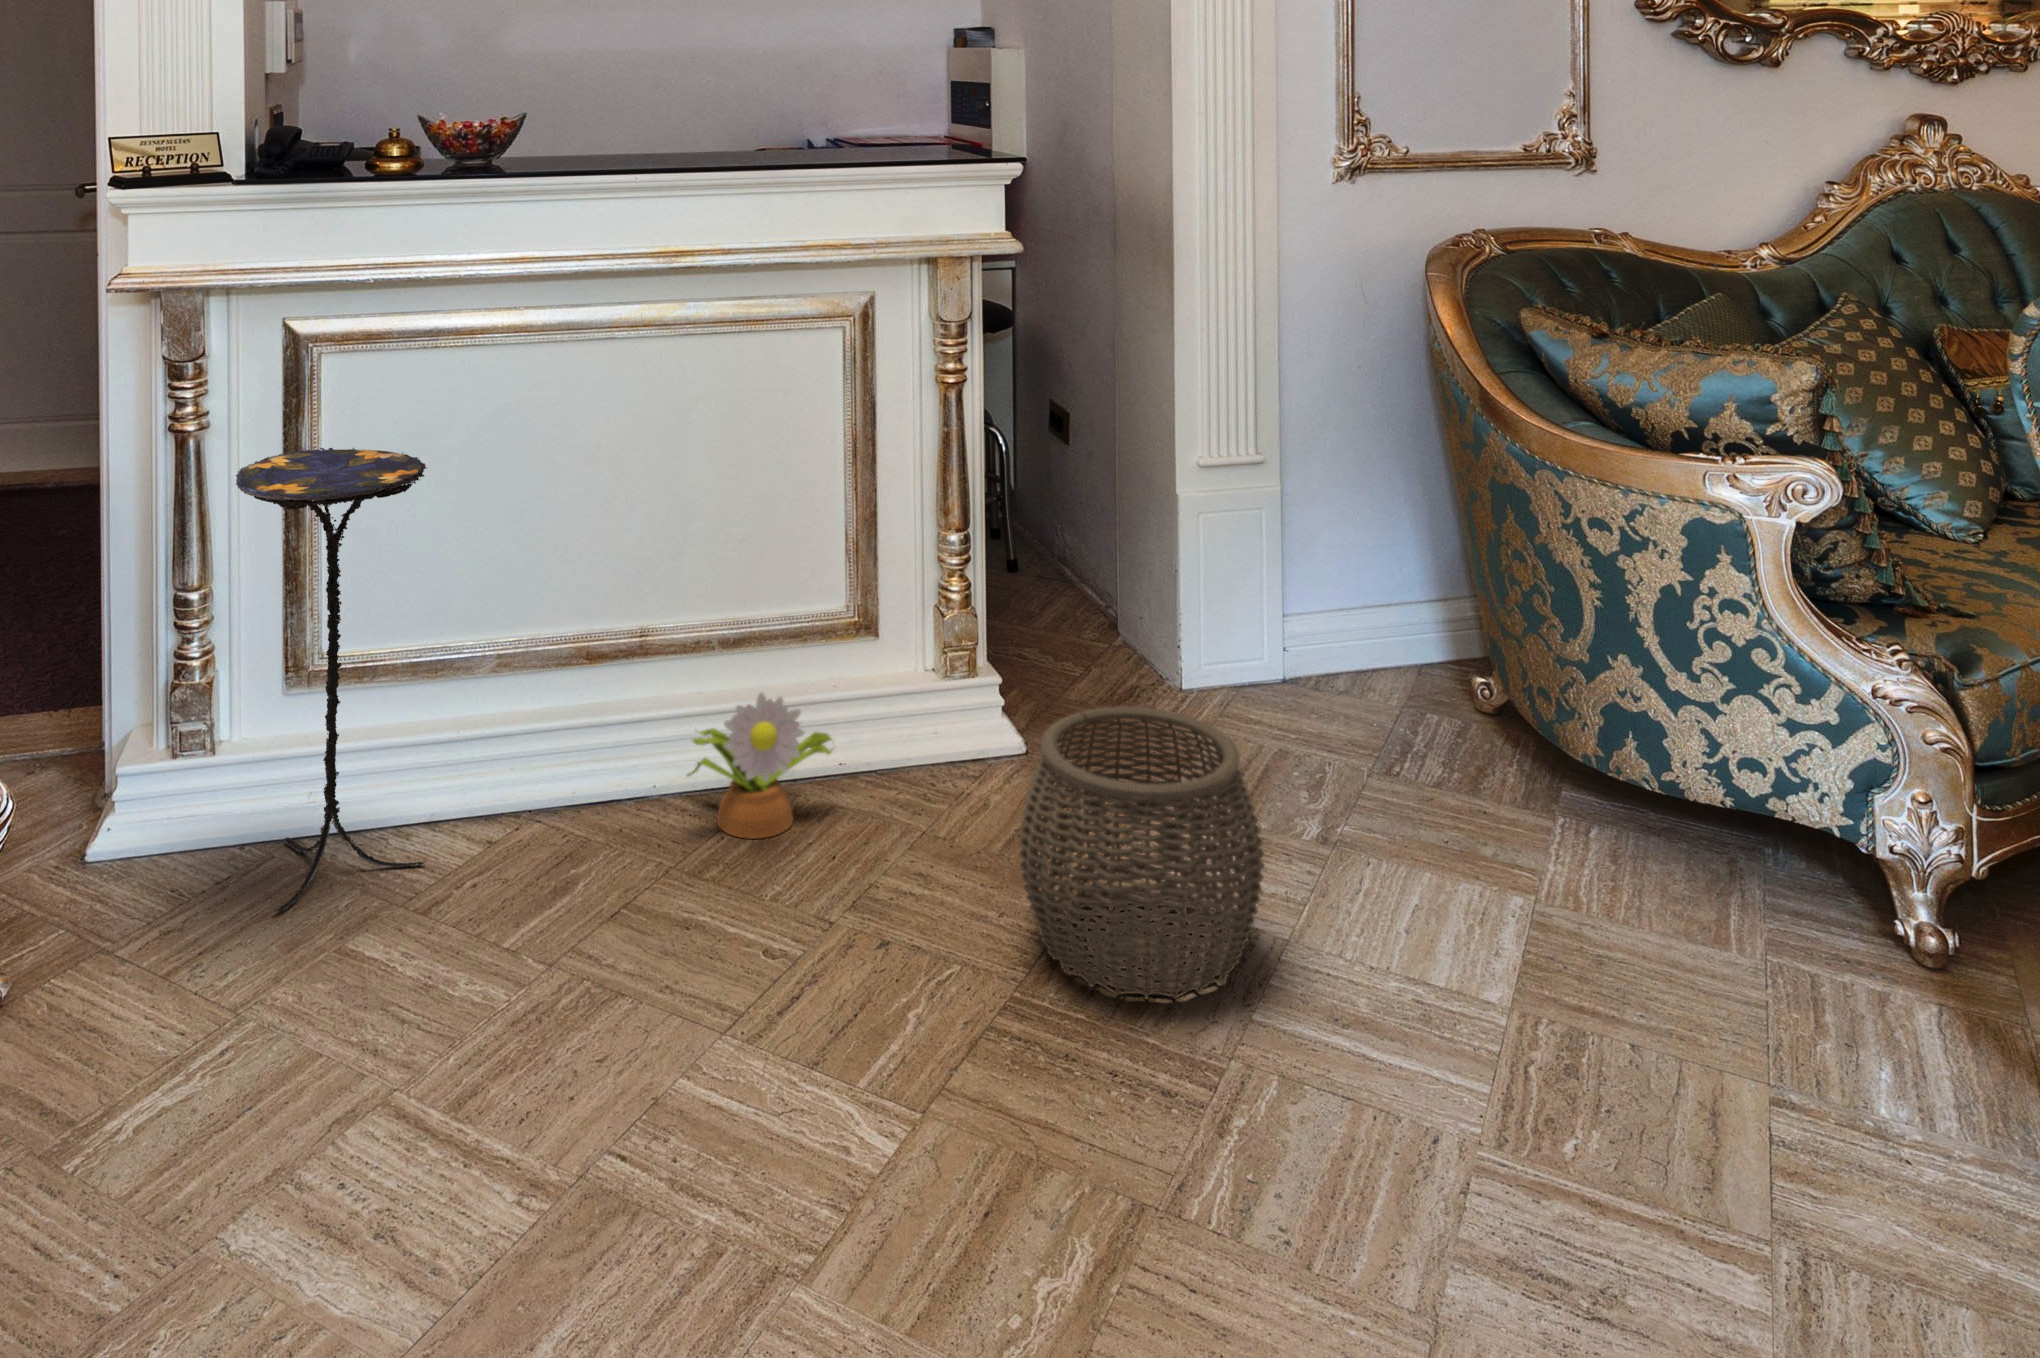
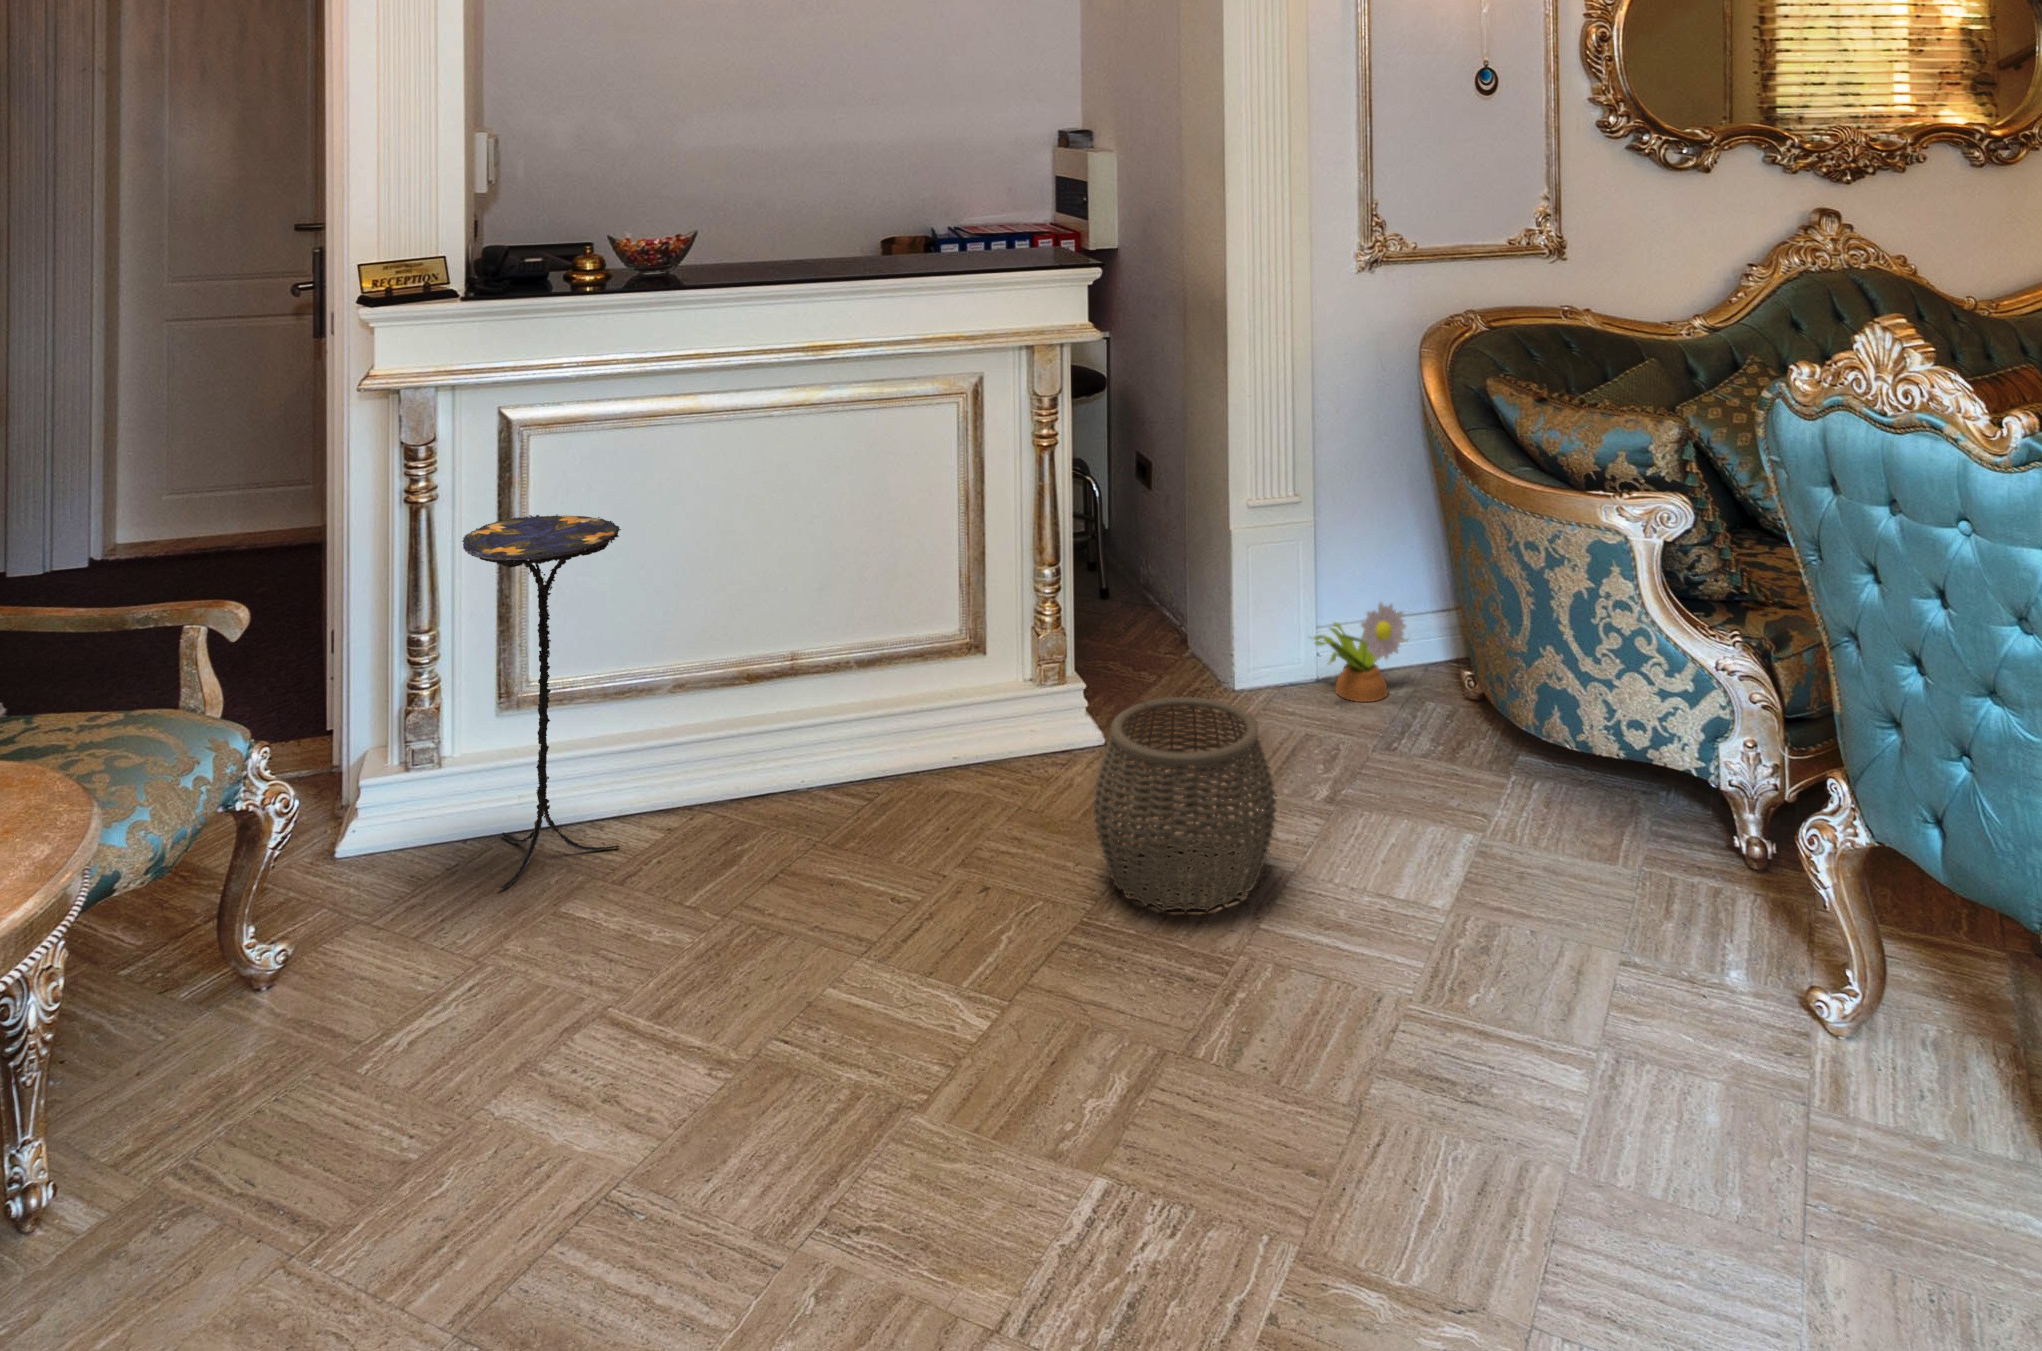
decorative plant: present [687,693,832,839] -> present [1314,603,1407,702]

